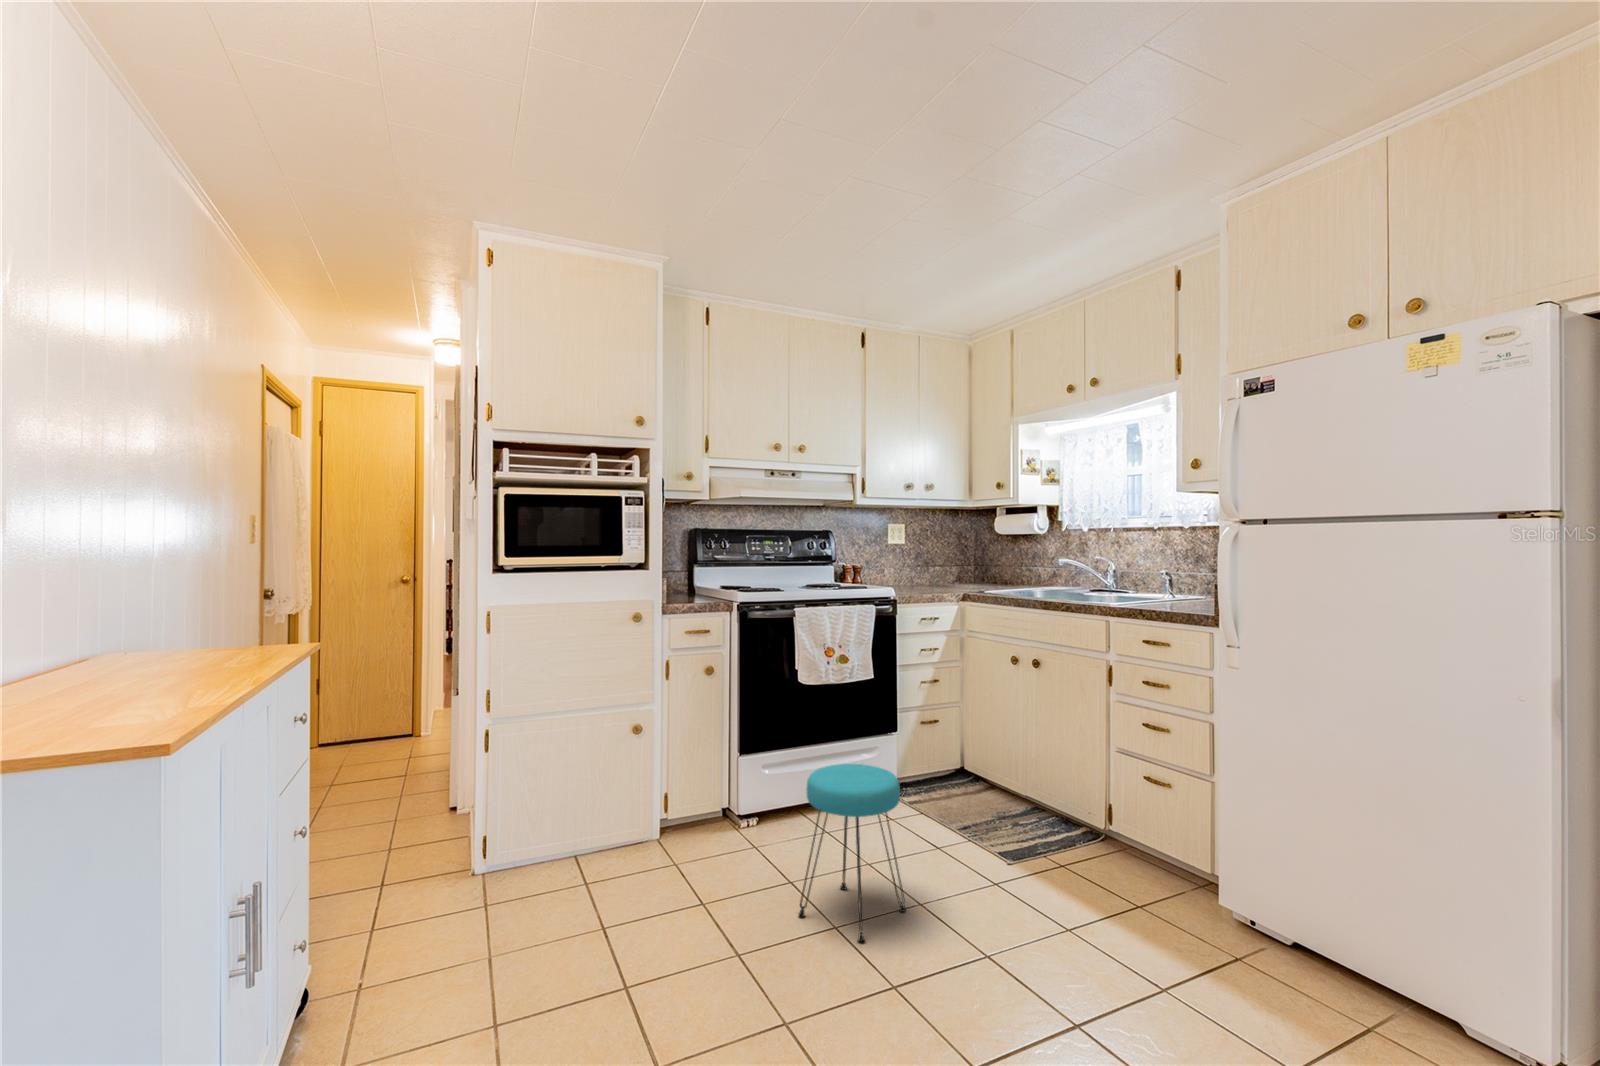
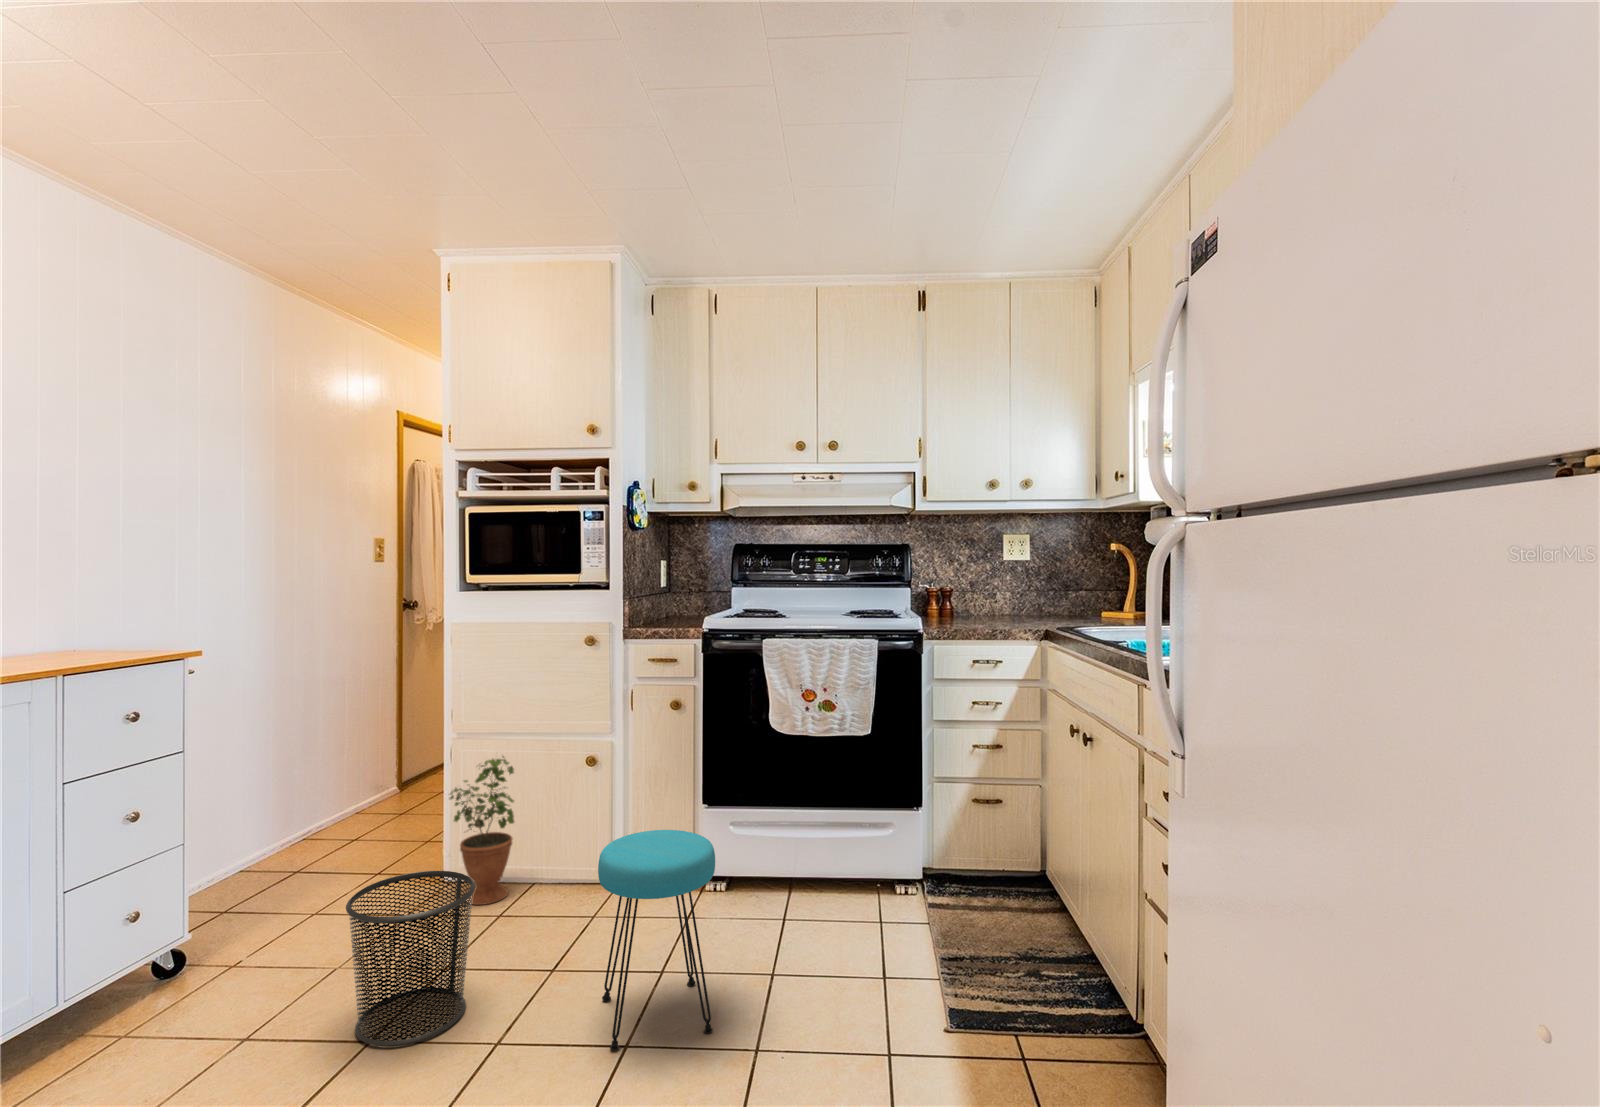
potted plant: none [520,733,586,890] -> present [450,756,514,905]
waste bin: none [610,838,723,1009] -> present [346,871,476,1047]

